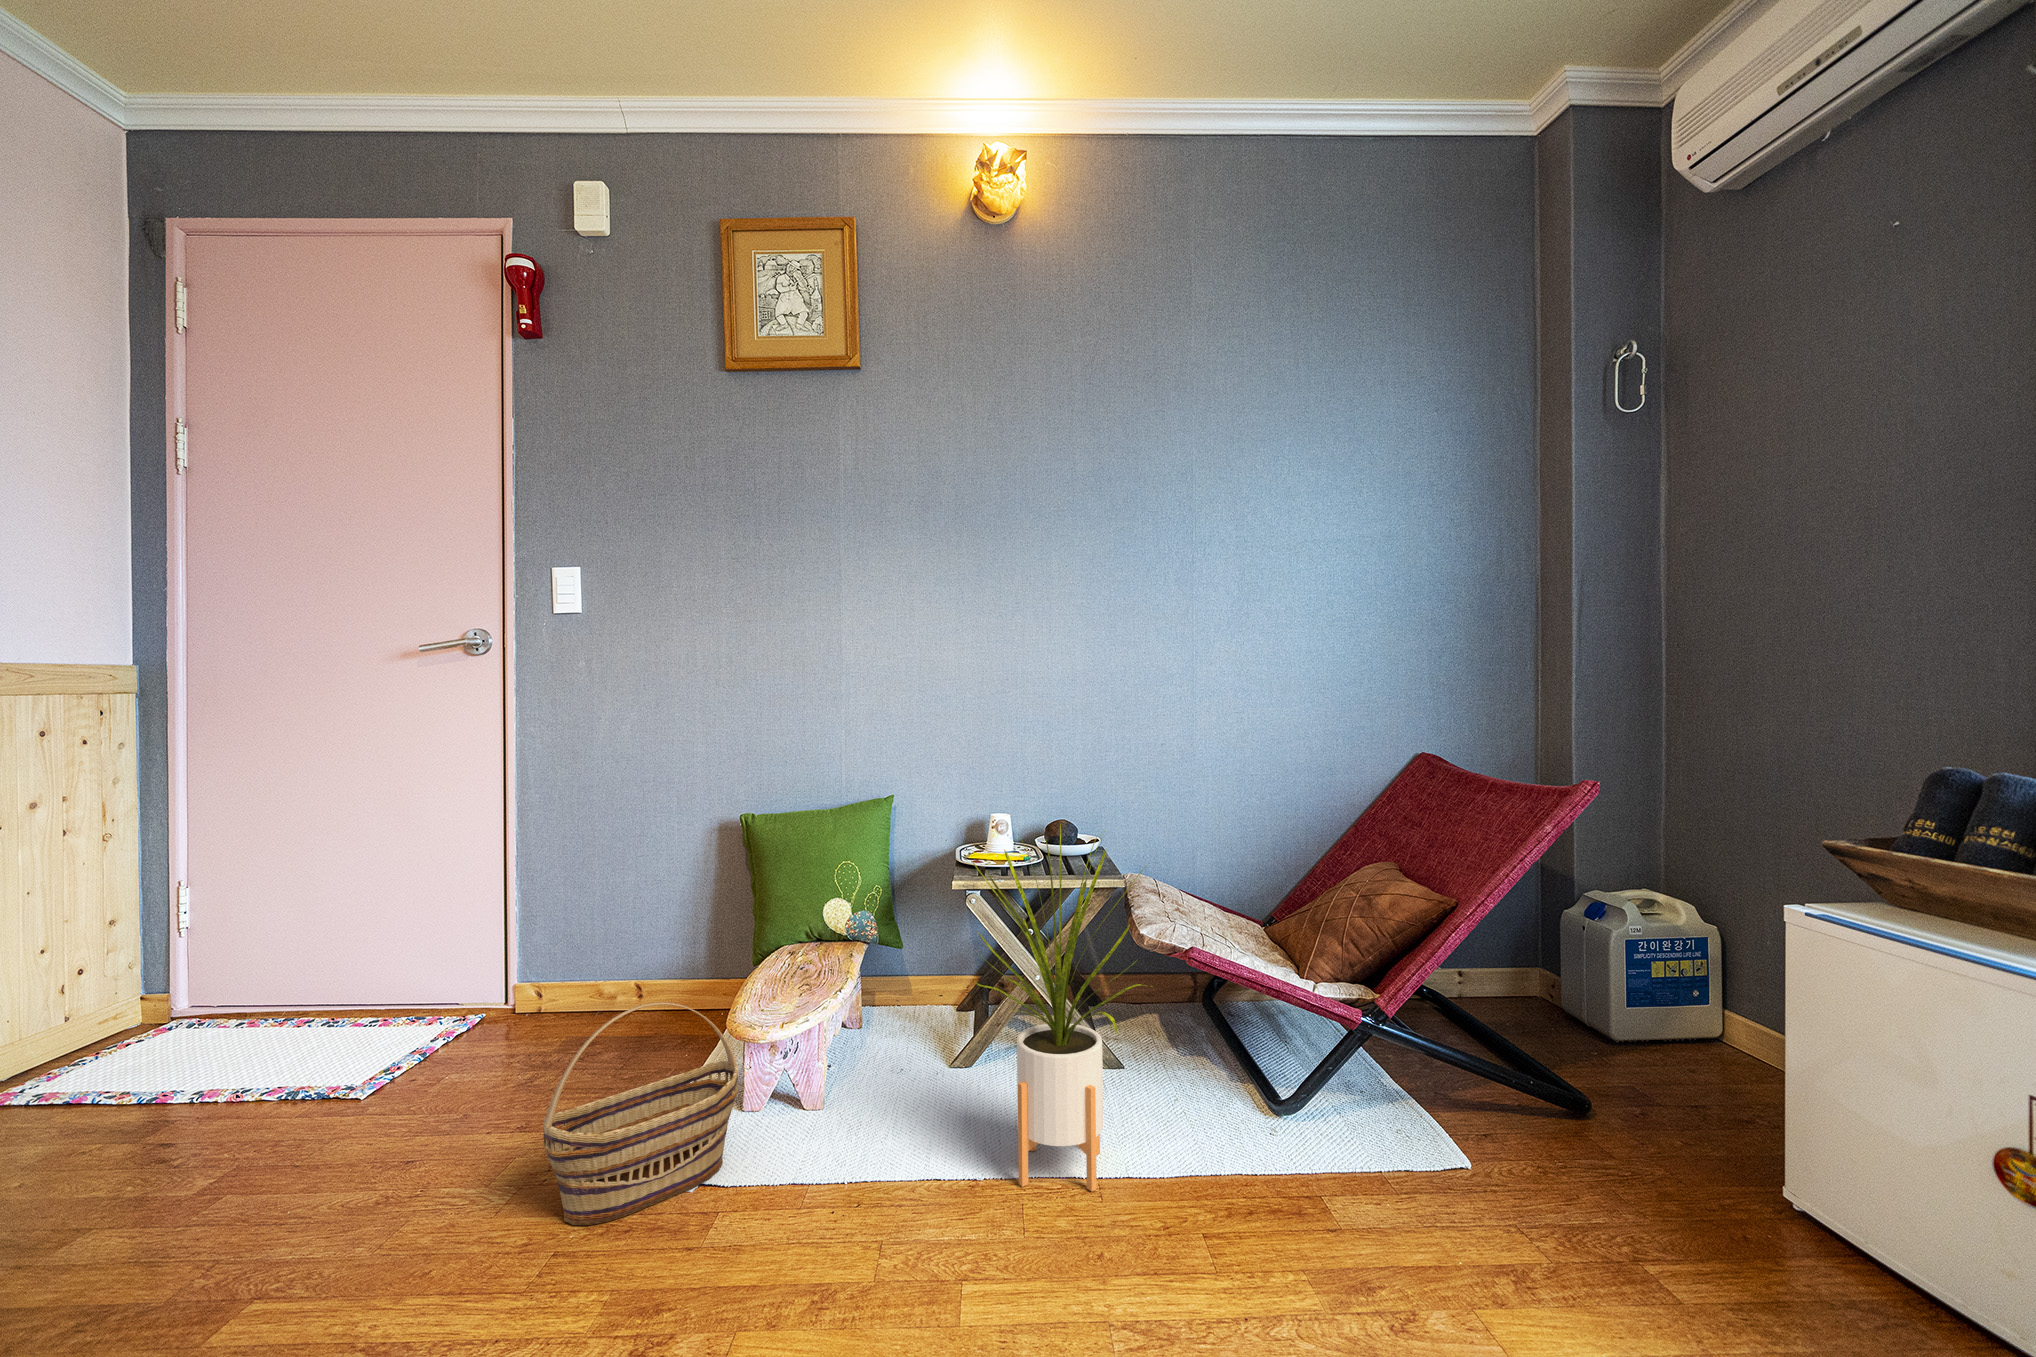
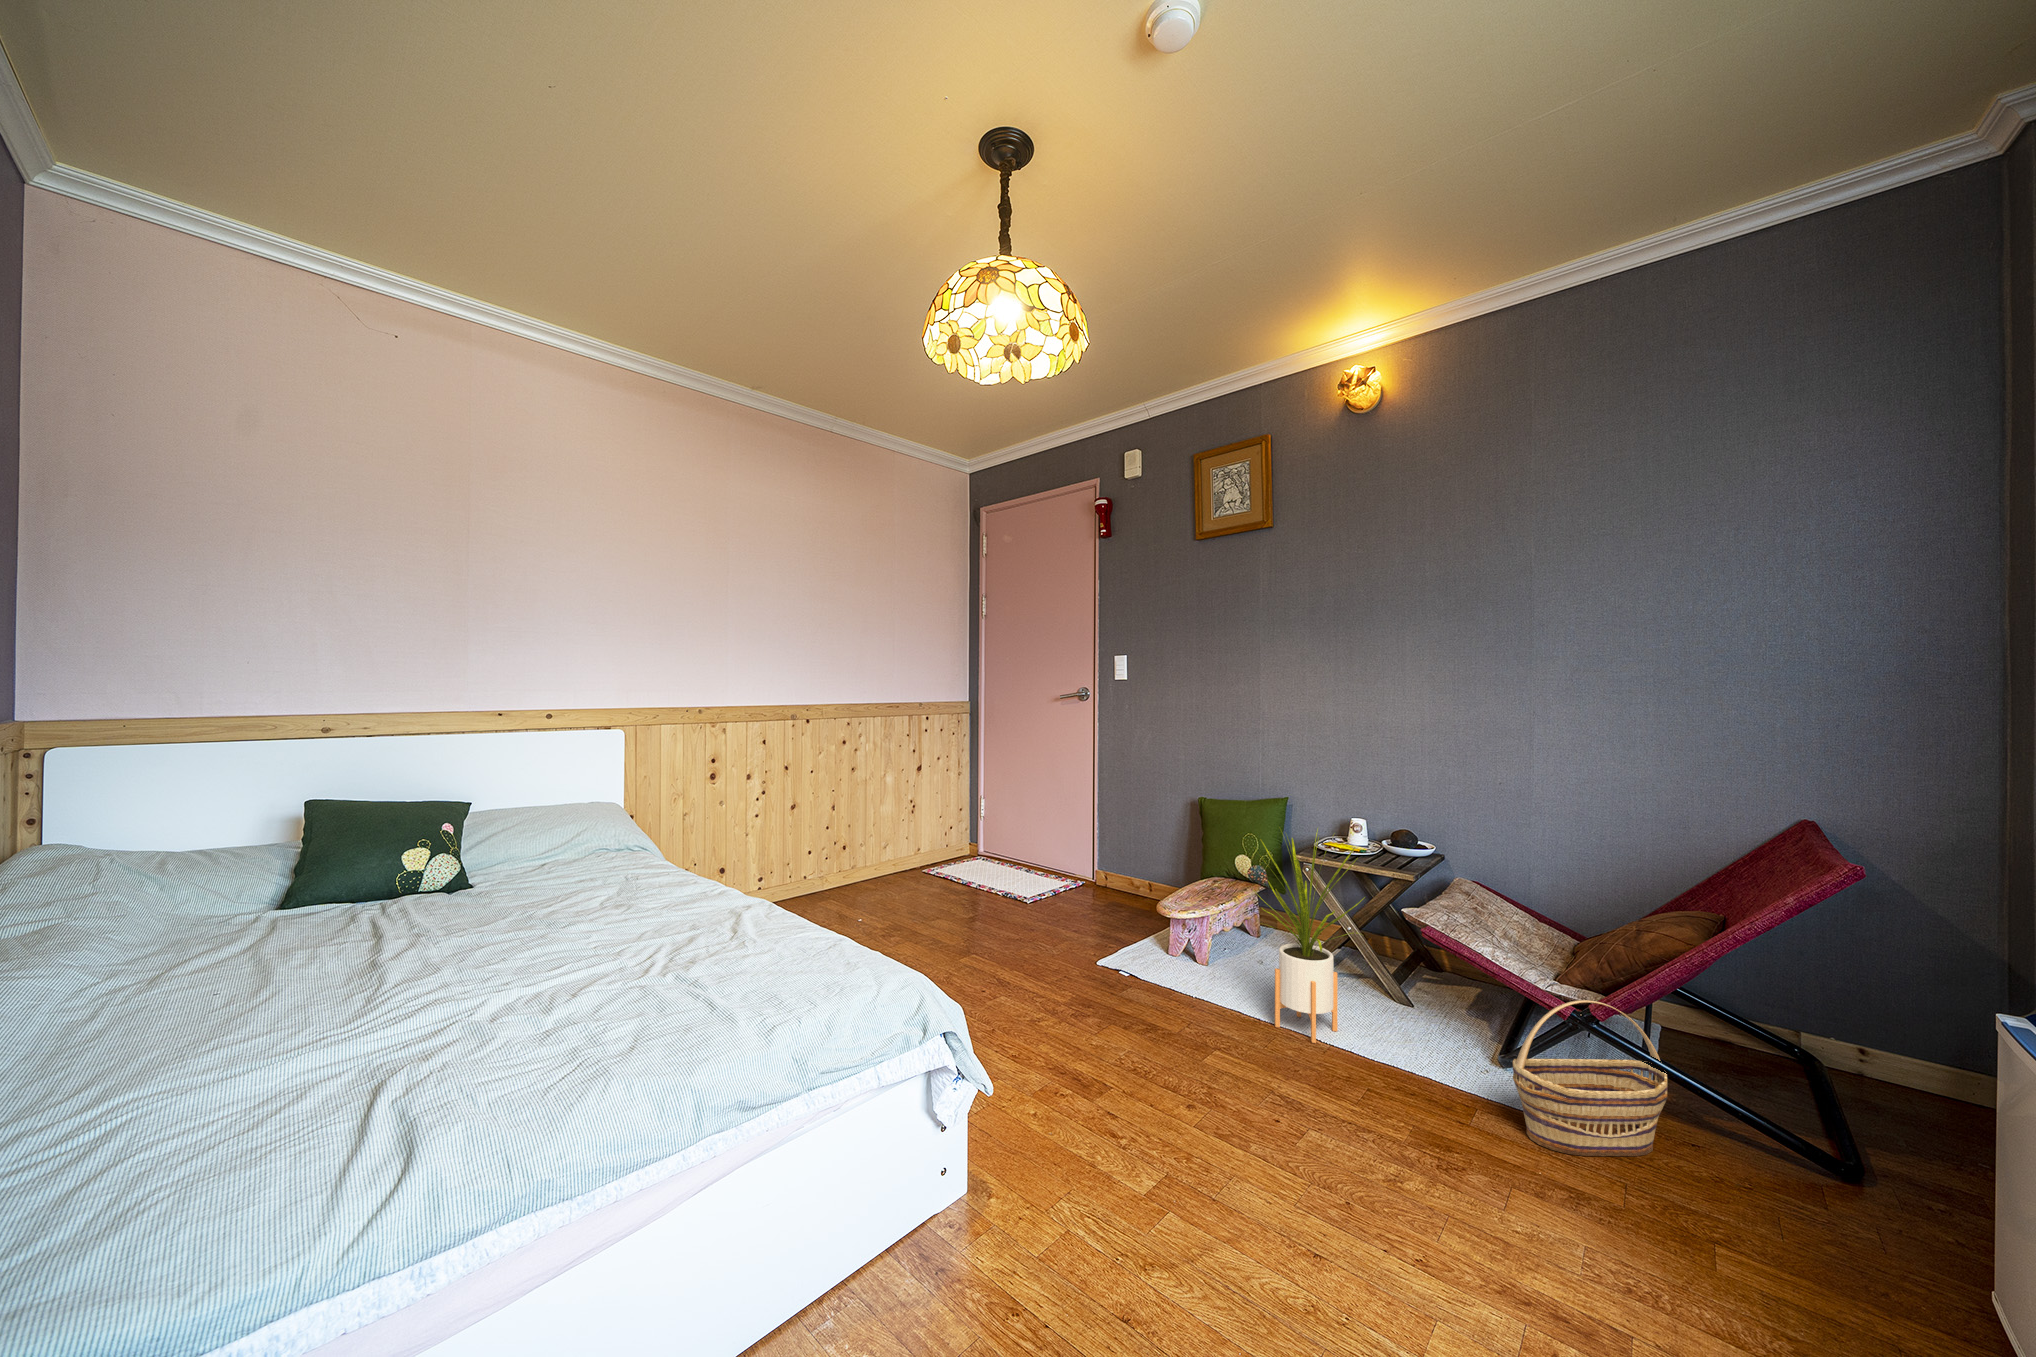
basket: present [543,1002,738,1225] -> present [1513,1000,1667,1156]

